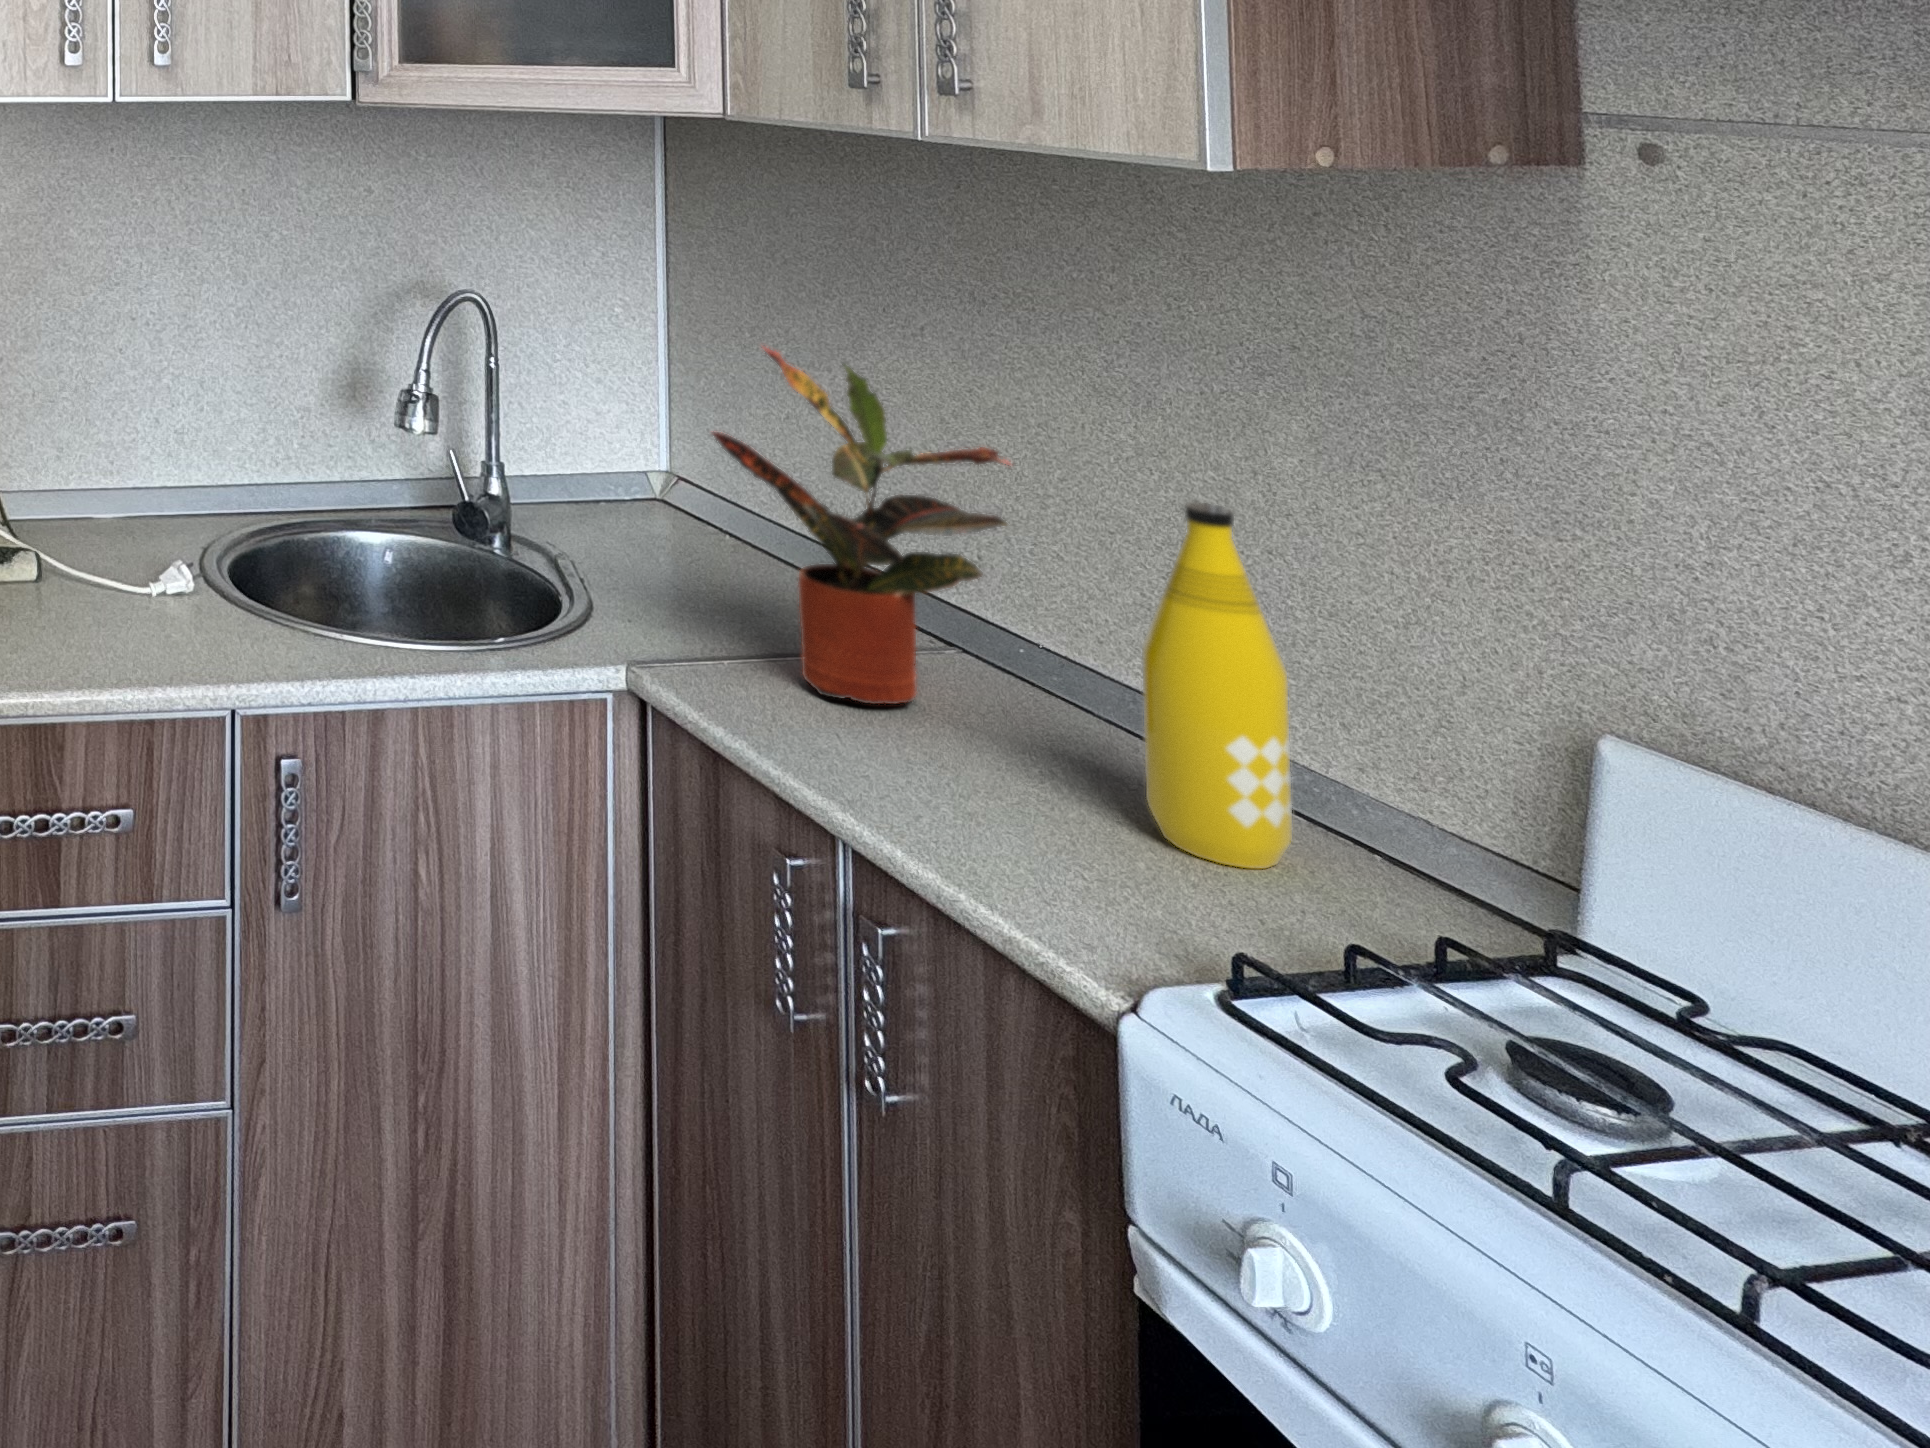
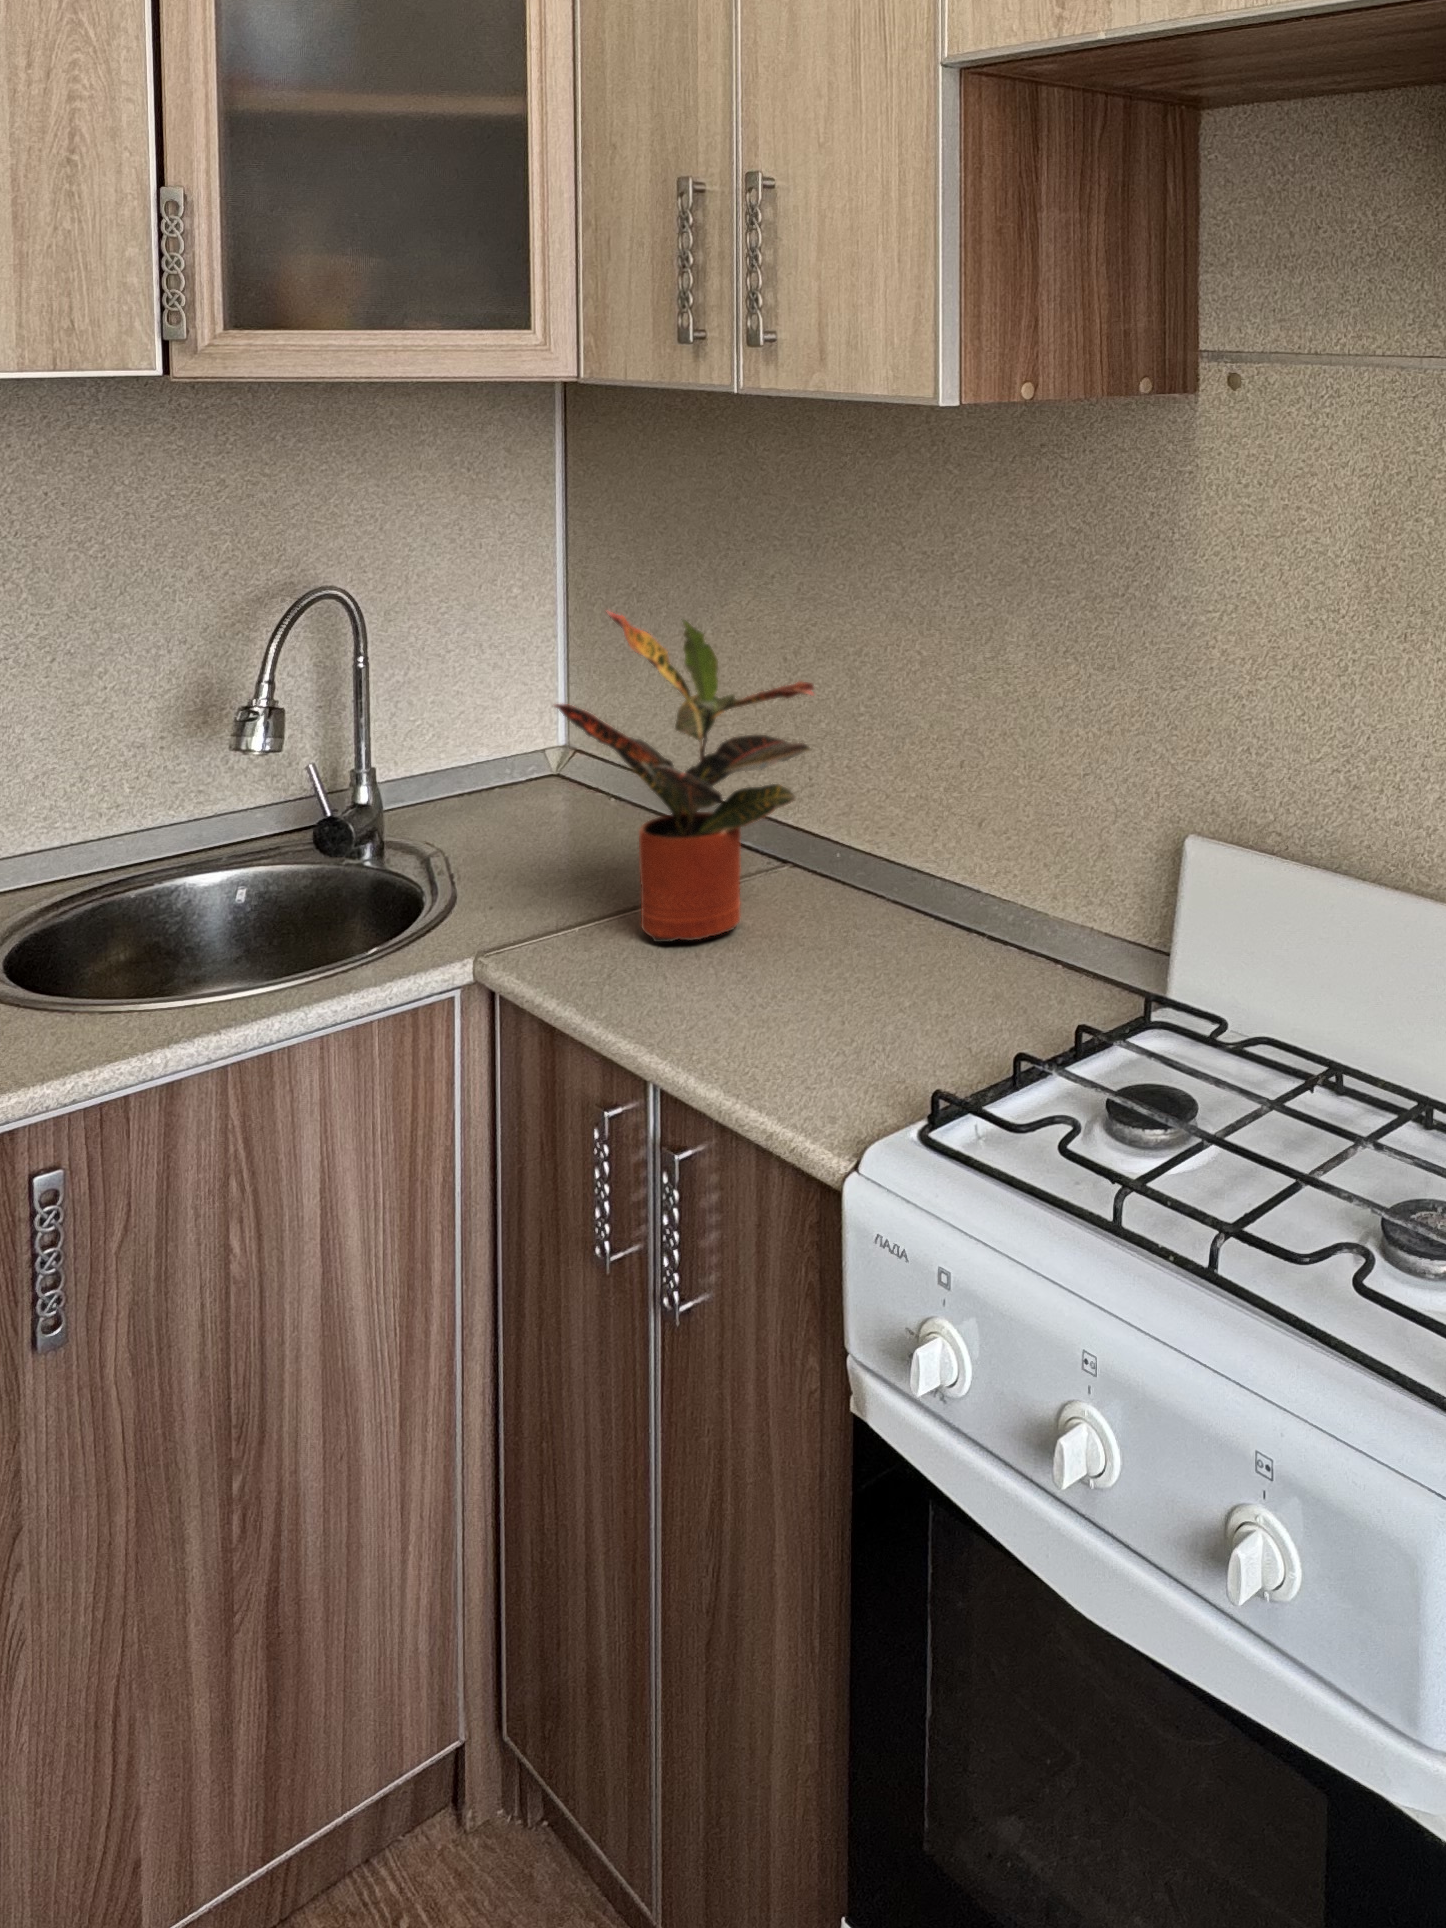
bottle: present [1142,502,1292,869] -> none [902,704,1002,1010]

